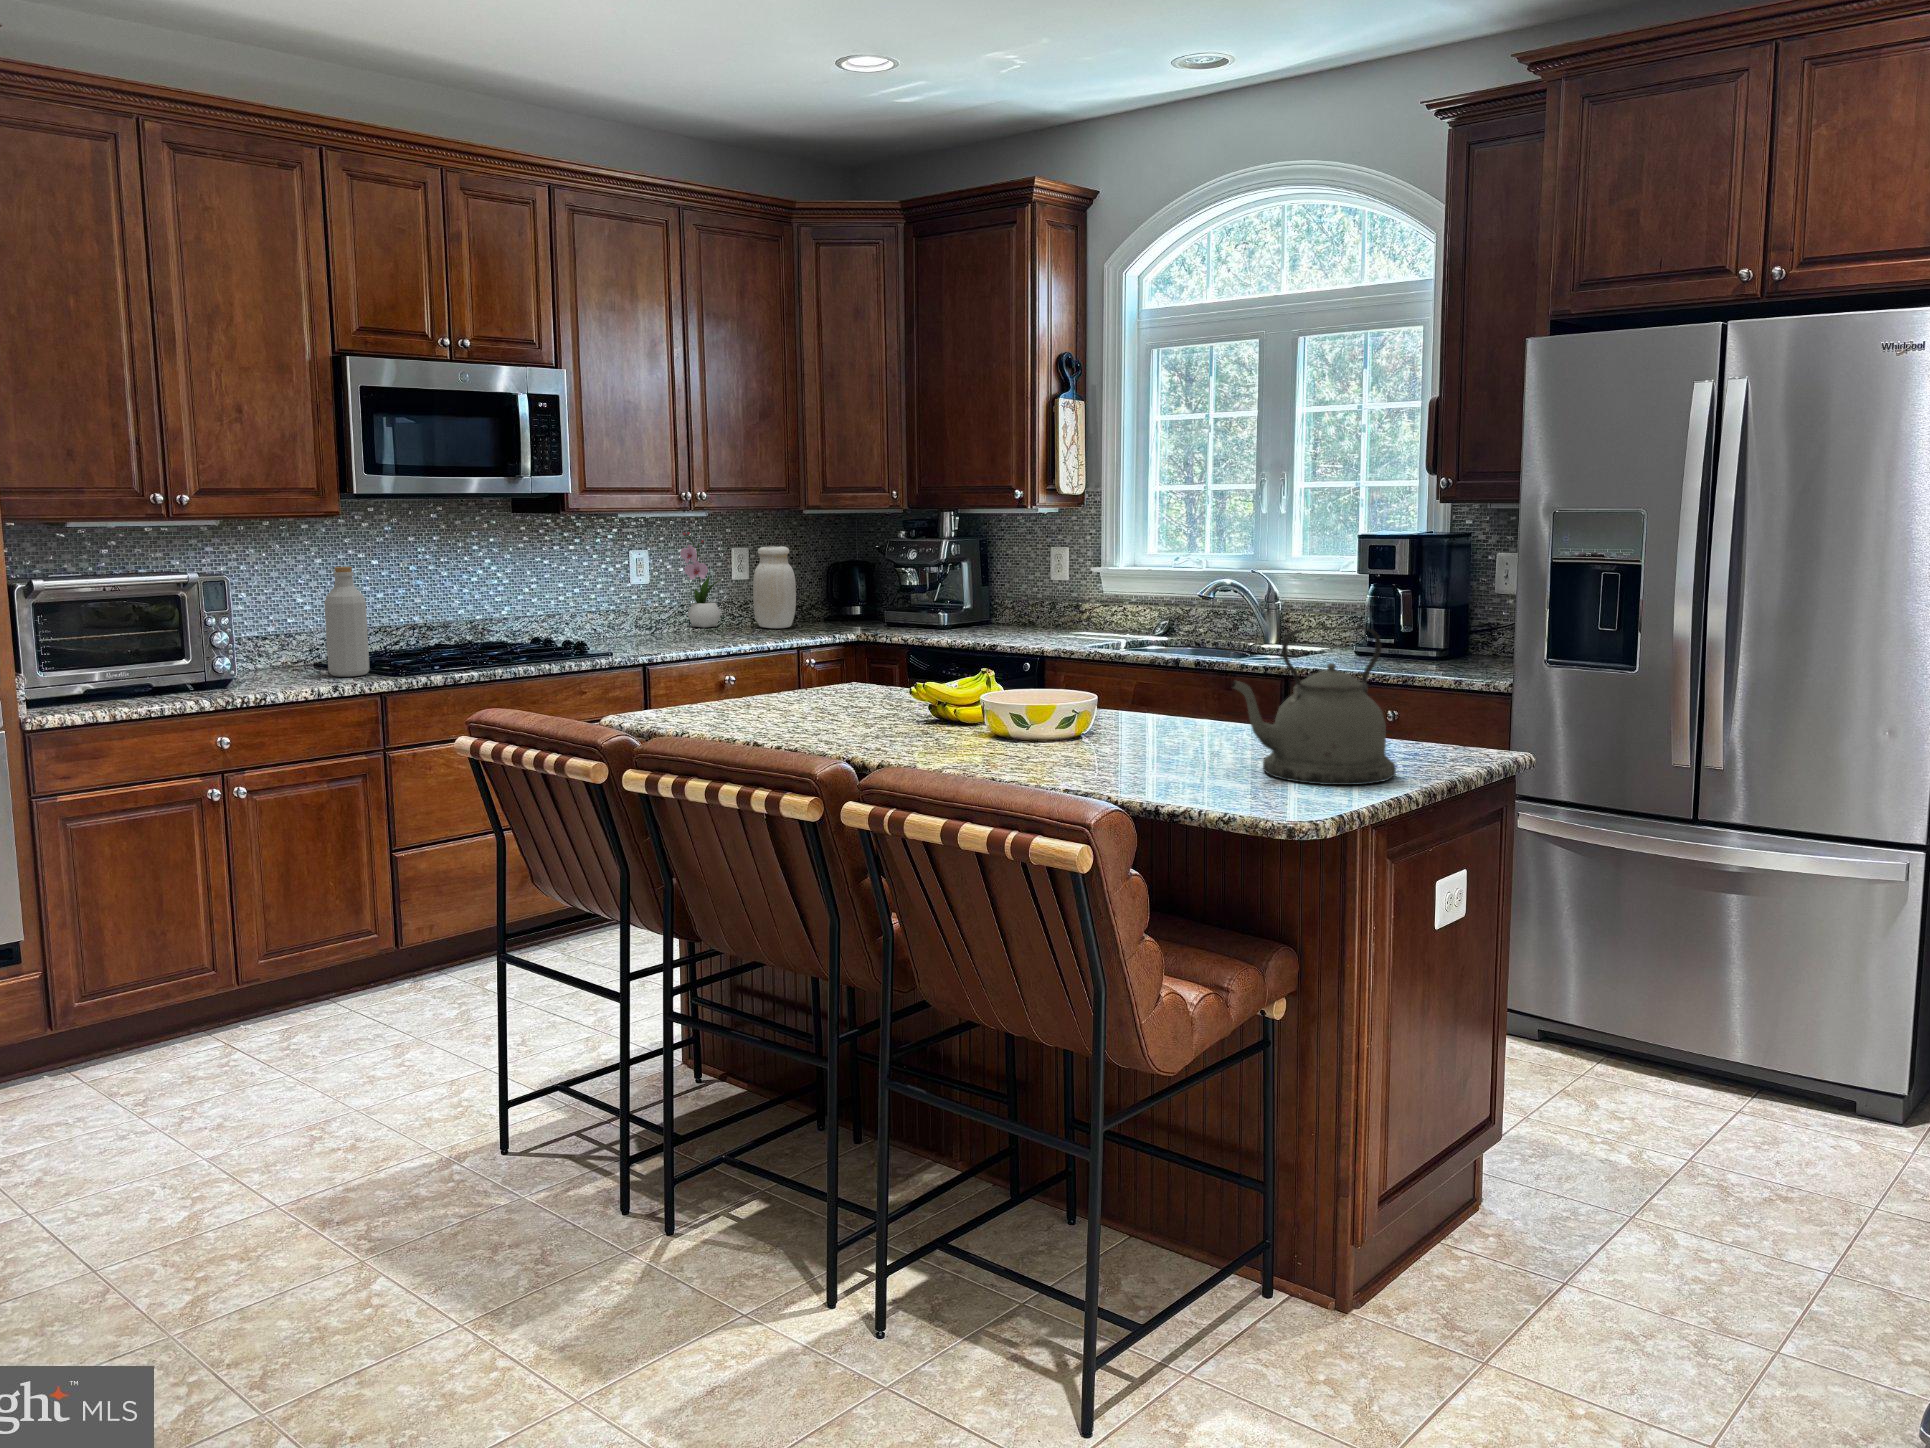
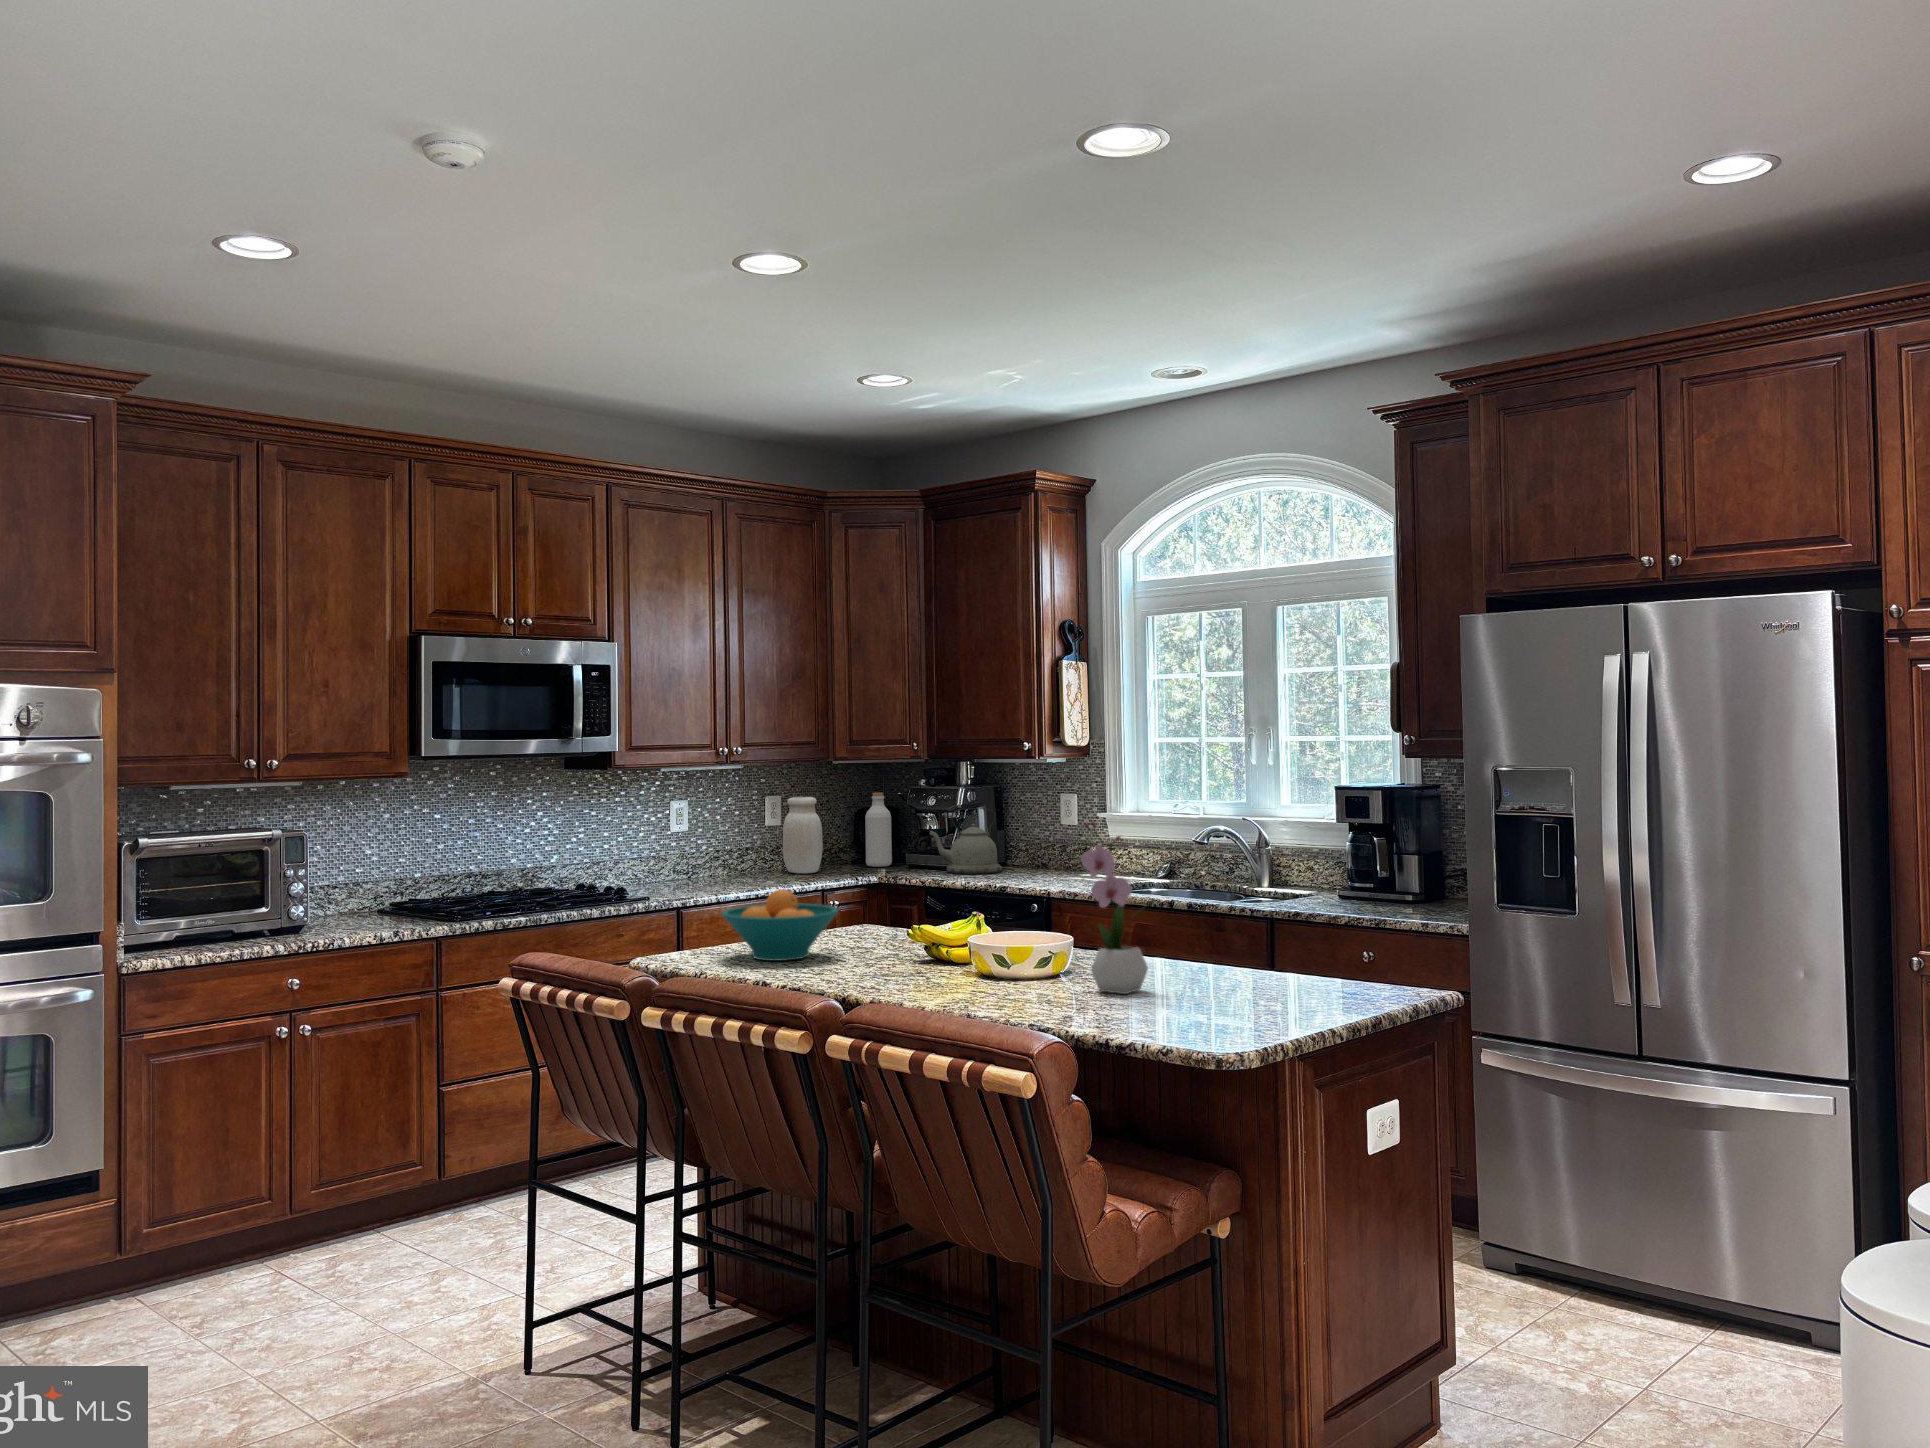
flower arrangement: present [680,532,722,627] -> present [1081,822,1154,994]
bottle: present [324,567,370,677] -> present [865,793,892,867]
kettle: present [1232,627,1396,785] -> present [929,808,1002,874]
fruit bowl: none [703,640,834,719] -> present [722,889,839,961]

